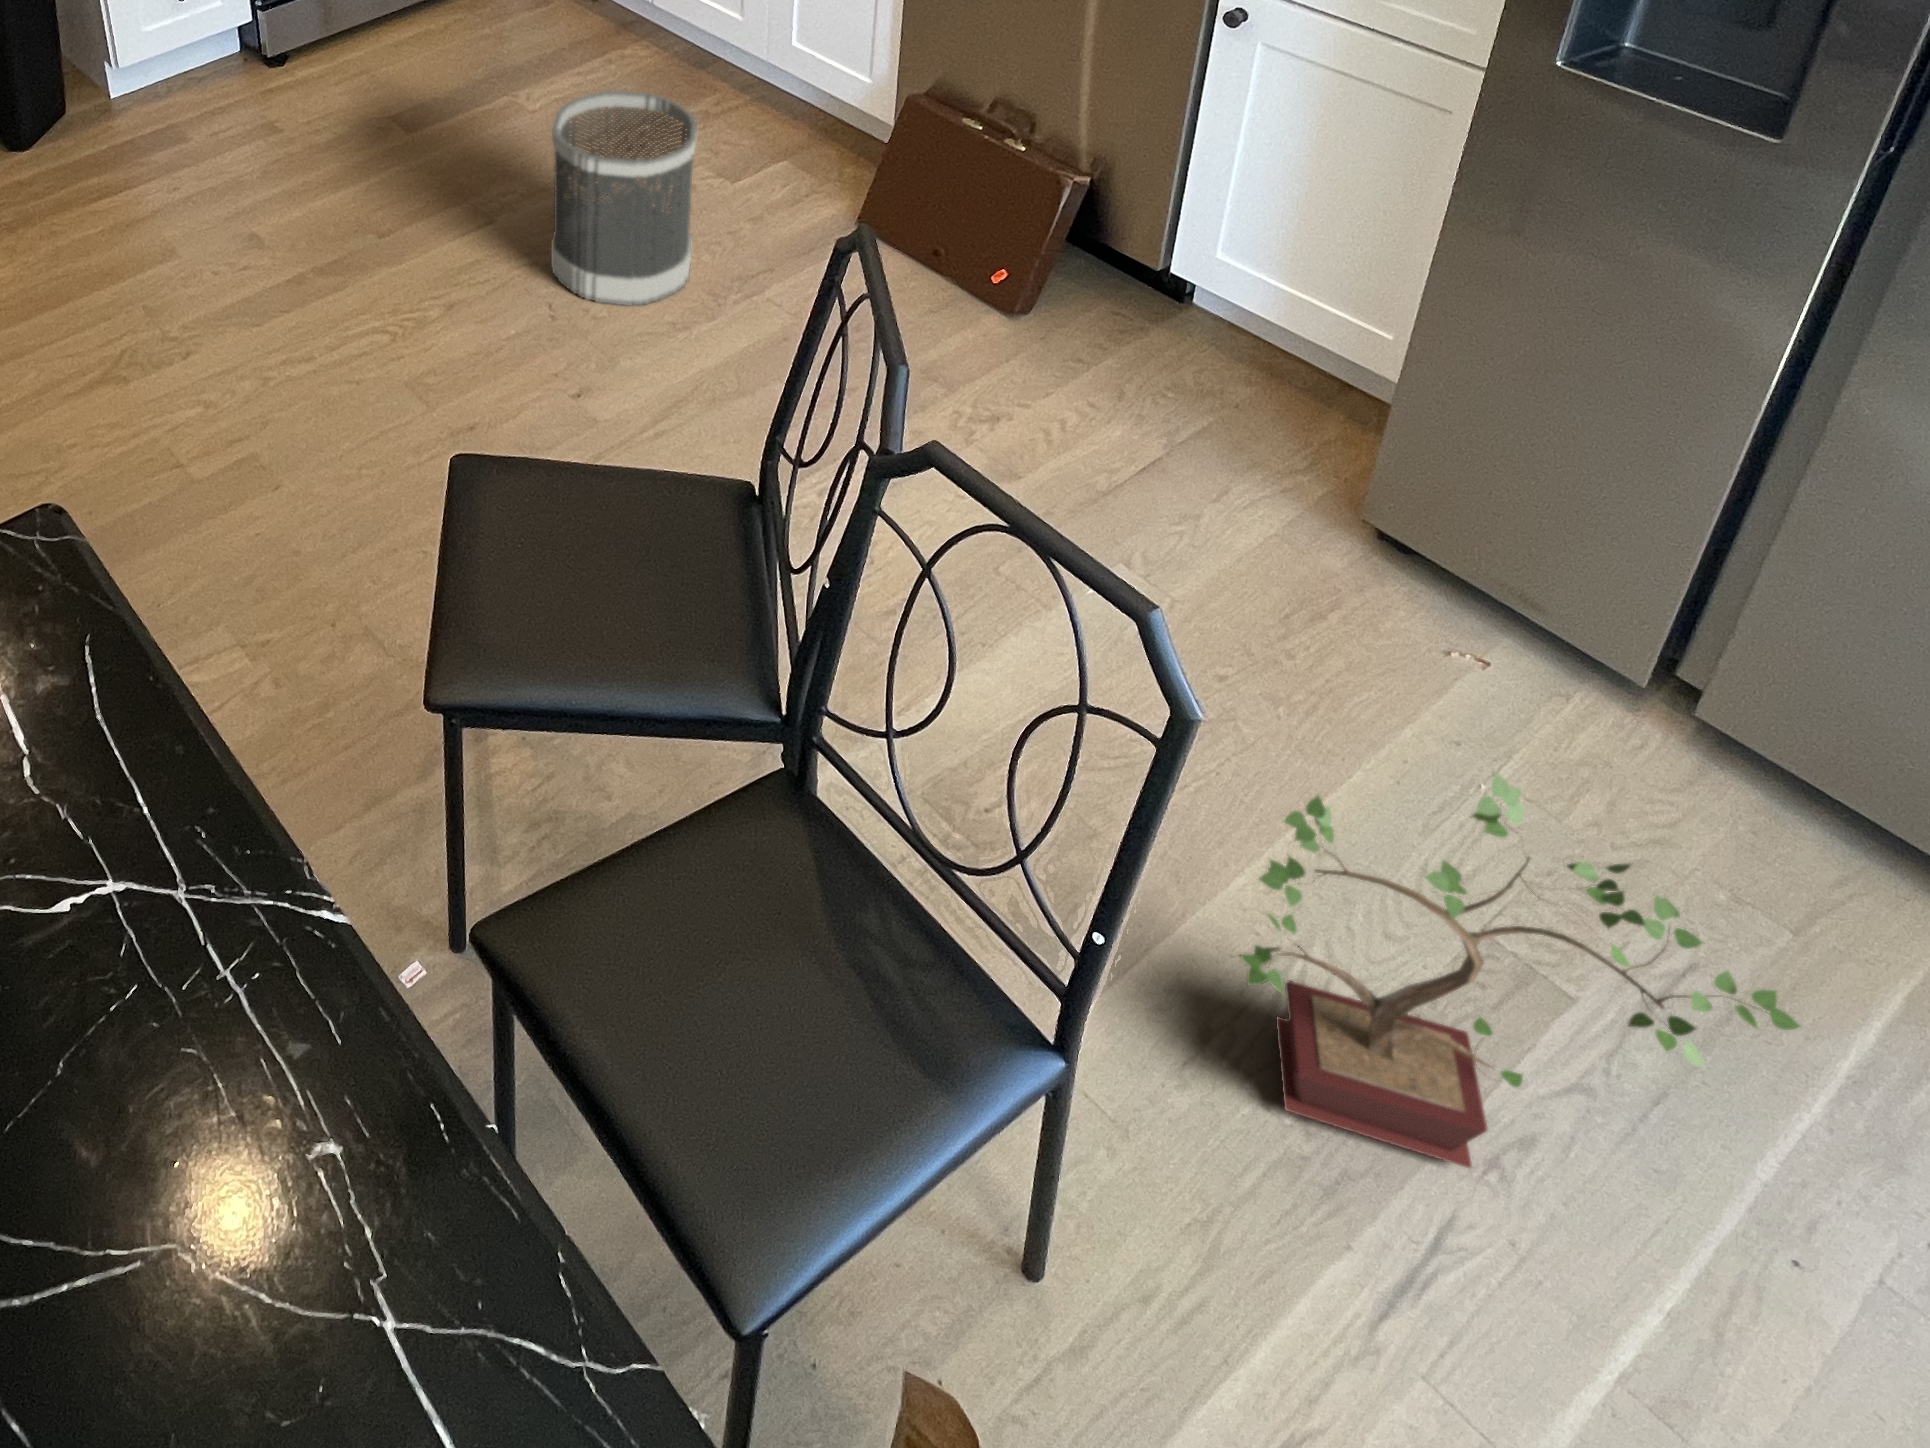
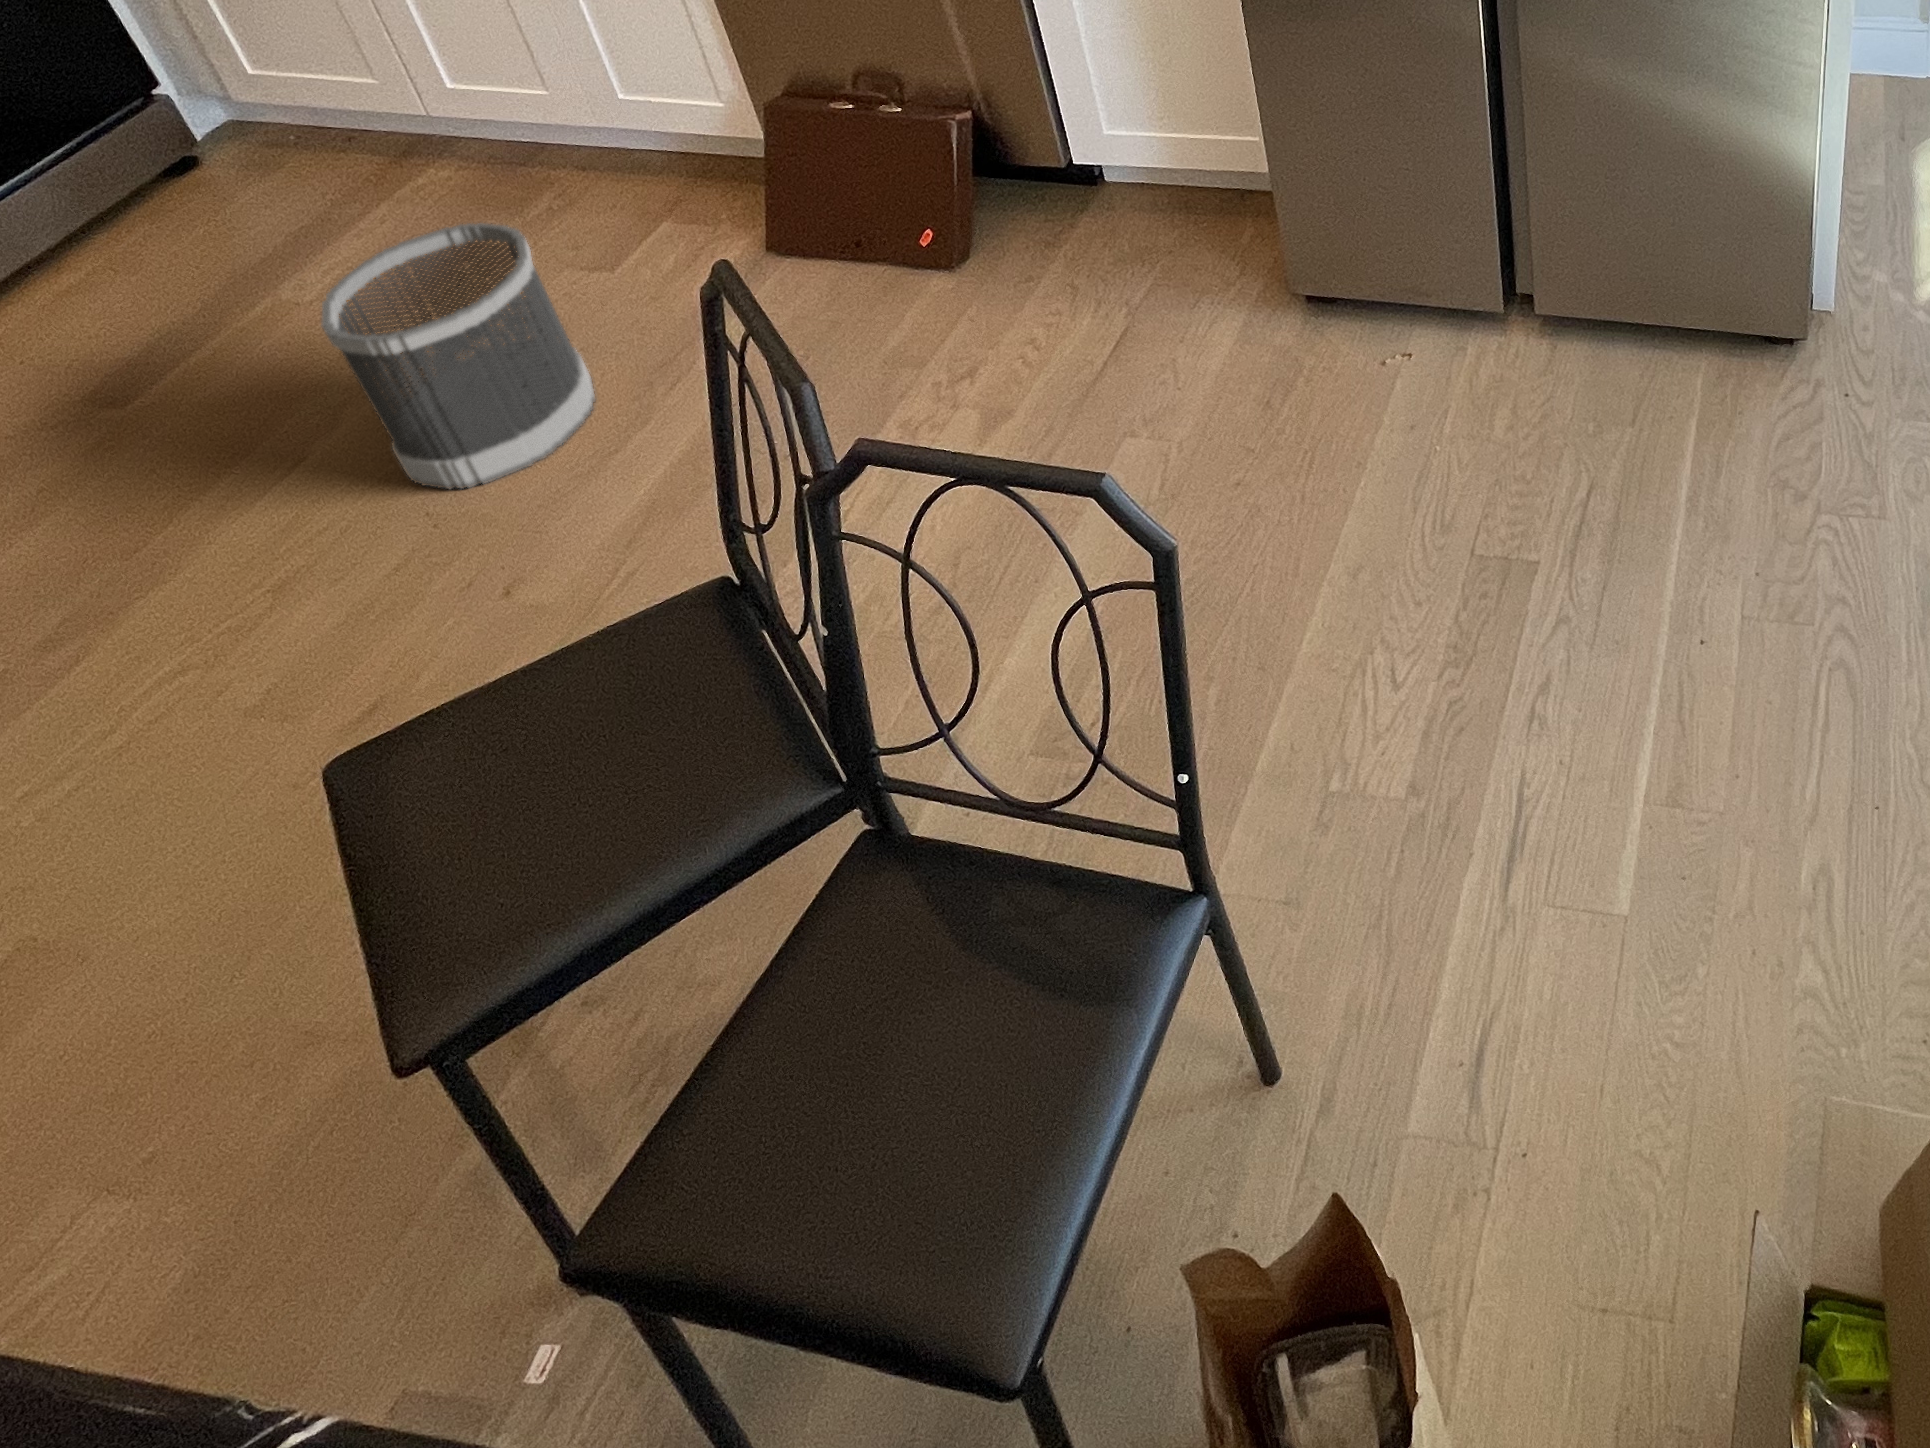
potted plant: present [1241,774,1800,1168] -> none [1290,462,1638,808]

